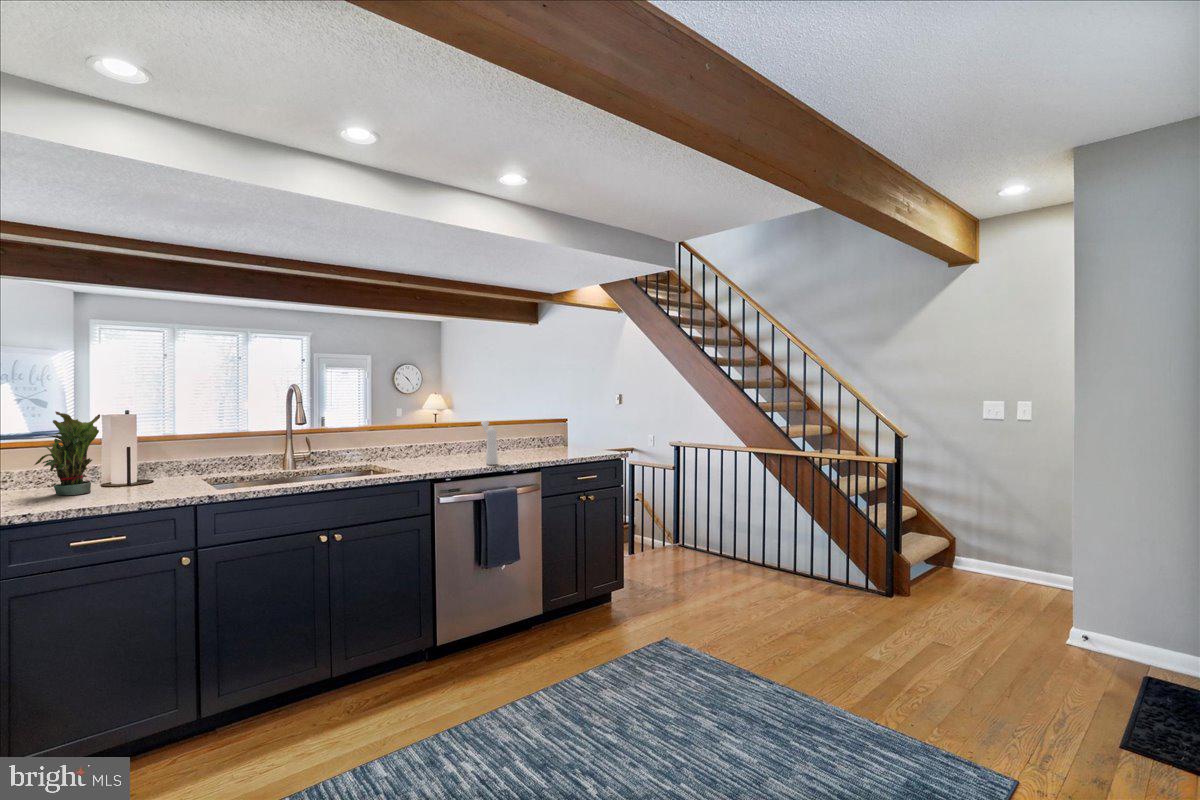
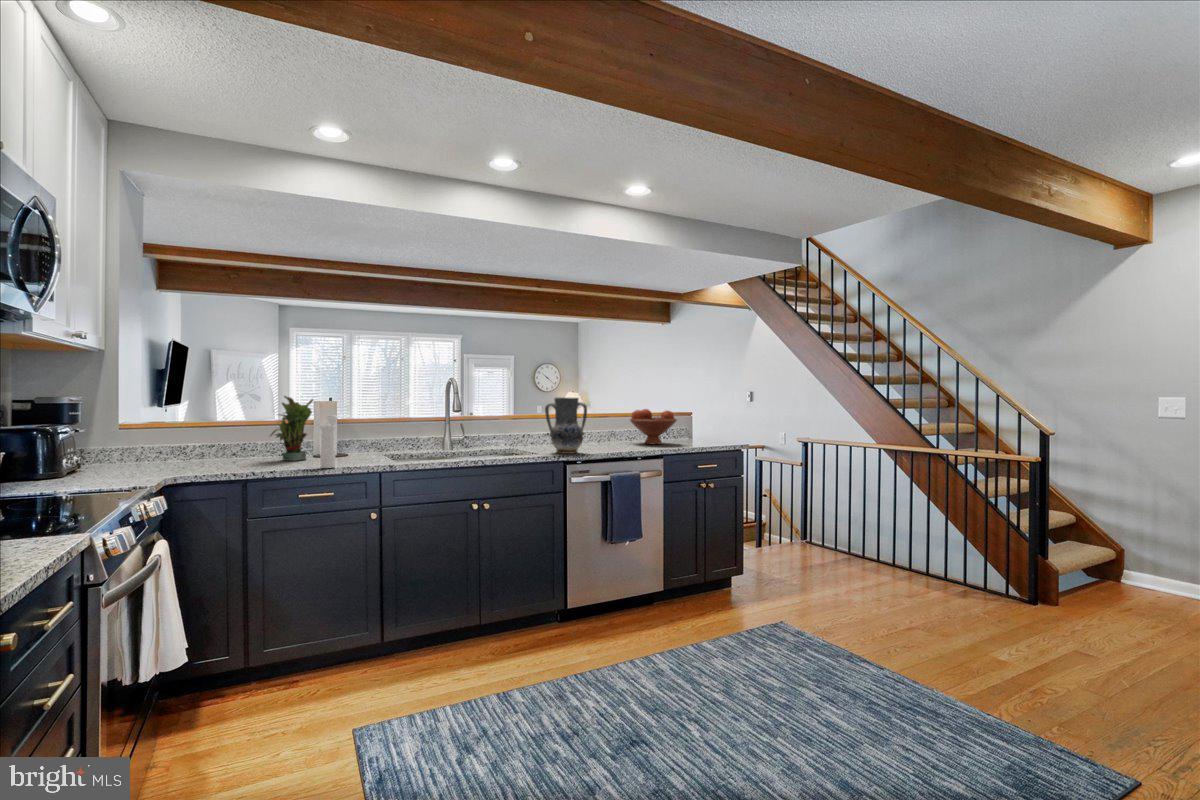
vase: none [408,407,457,471] -> present [545,397,587,454]
fruit bowl: none [502,417,554,456] -> present [630,409,677,444]
pepper mill: present [481,421,498,465] -> present [320,415,338,468]

